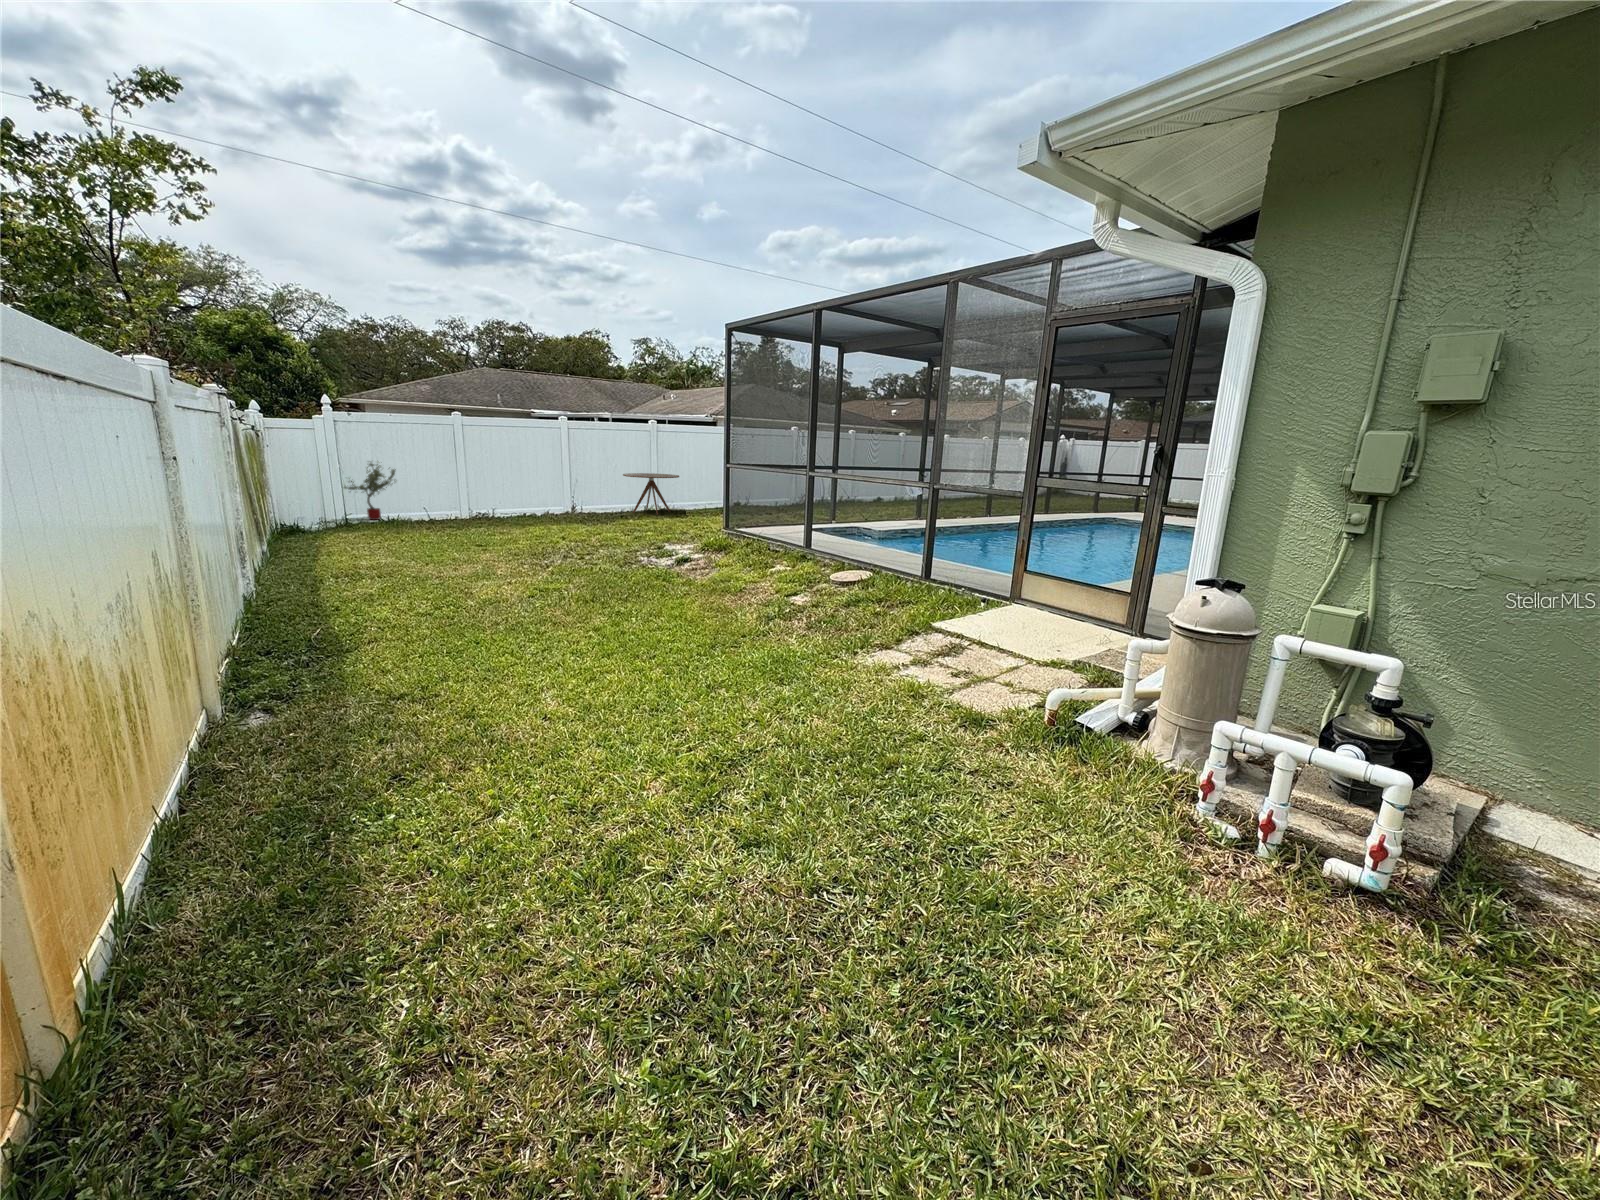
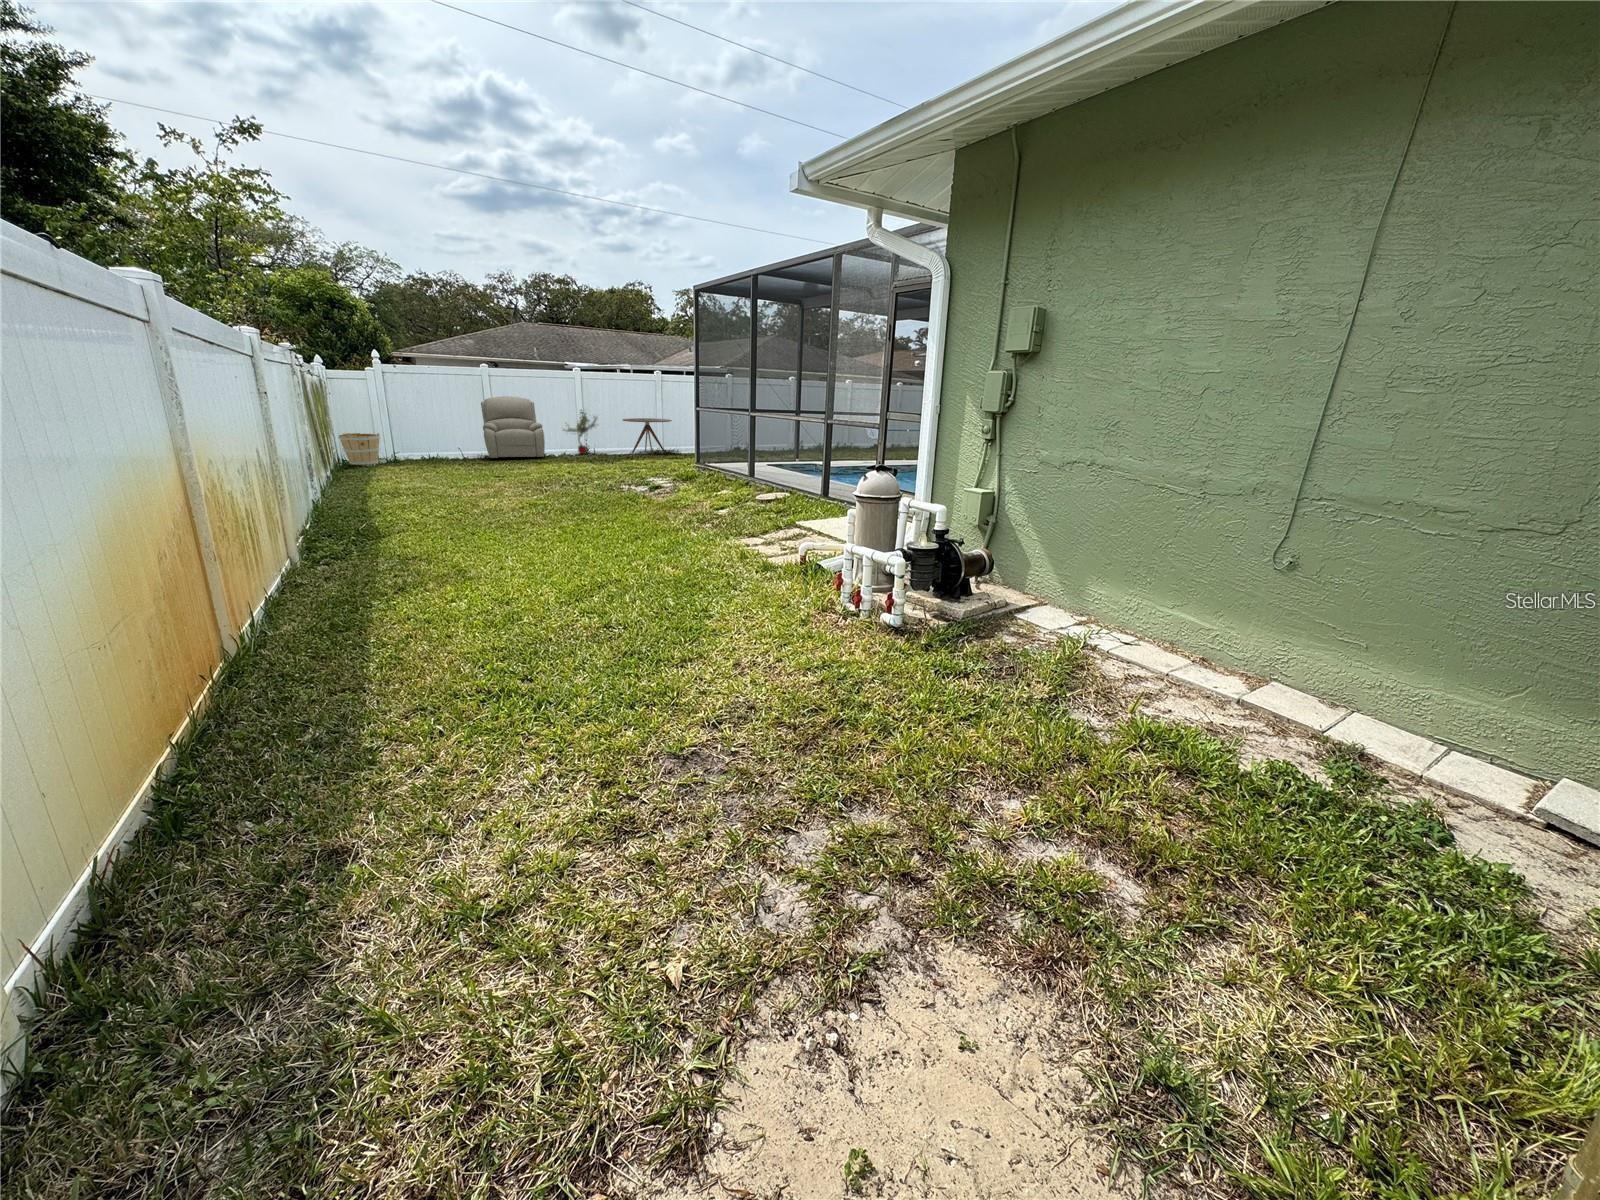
chair: none [454,446,533,521] -> present [481,396,545,460]
potted tree: present [344,463,396,520] -> present [564,410,597,454]
wooden bucket: none [268,488,324,529] -> present [338,433,380,465]

